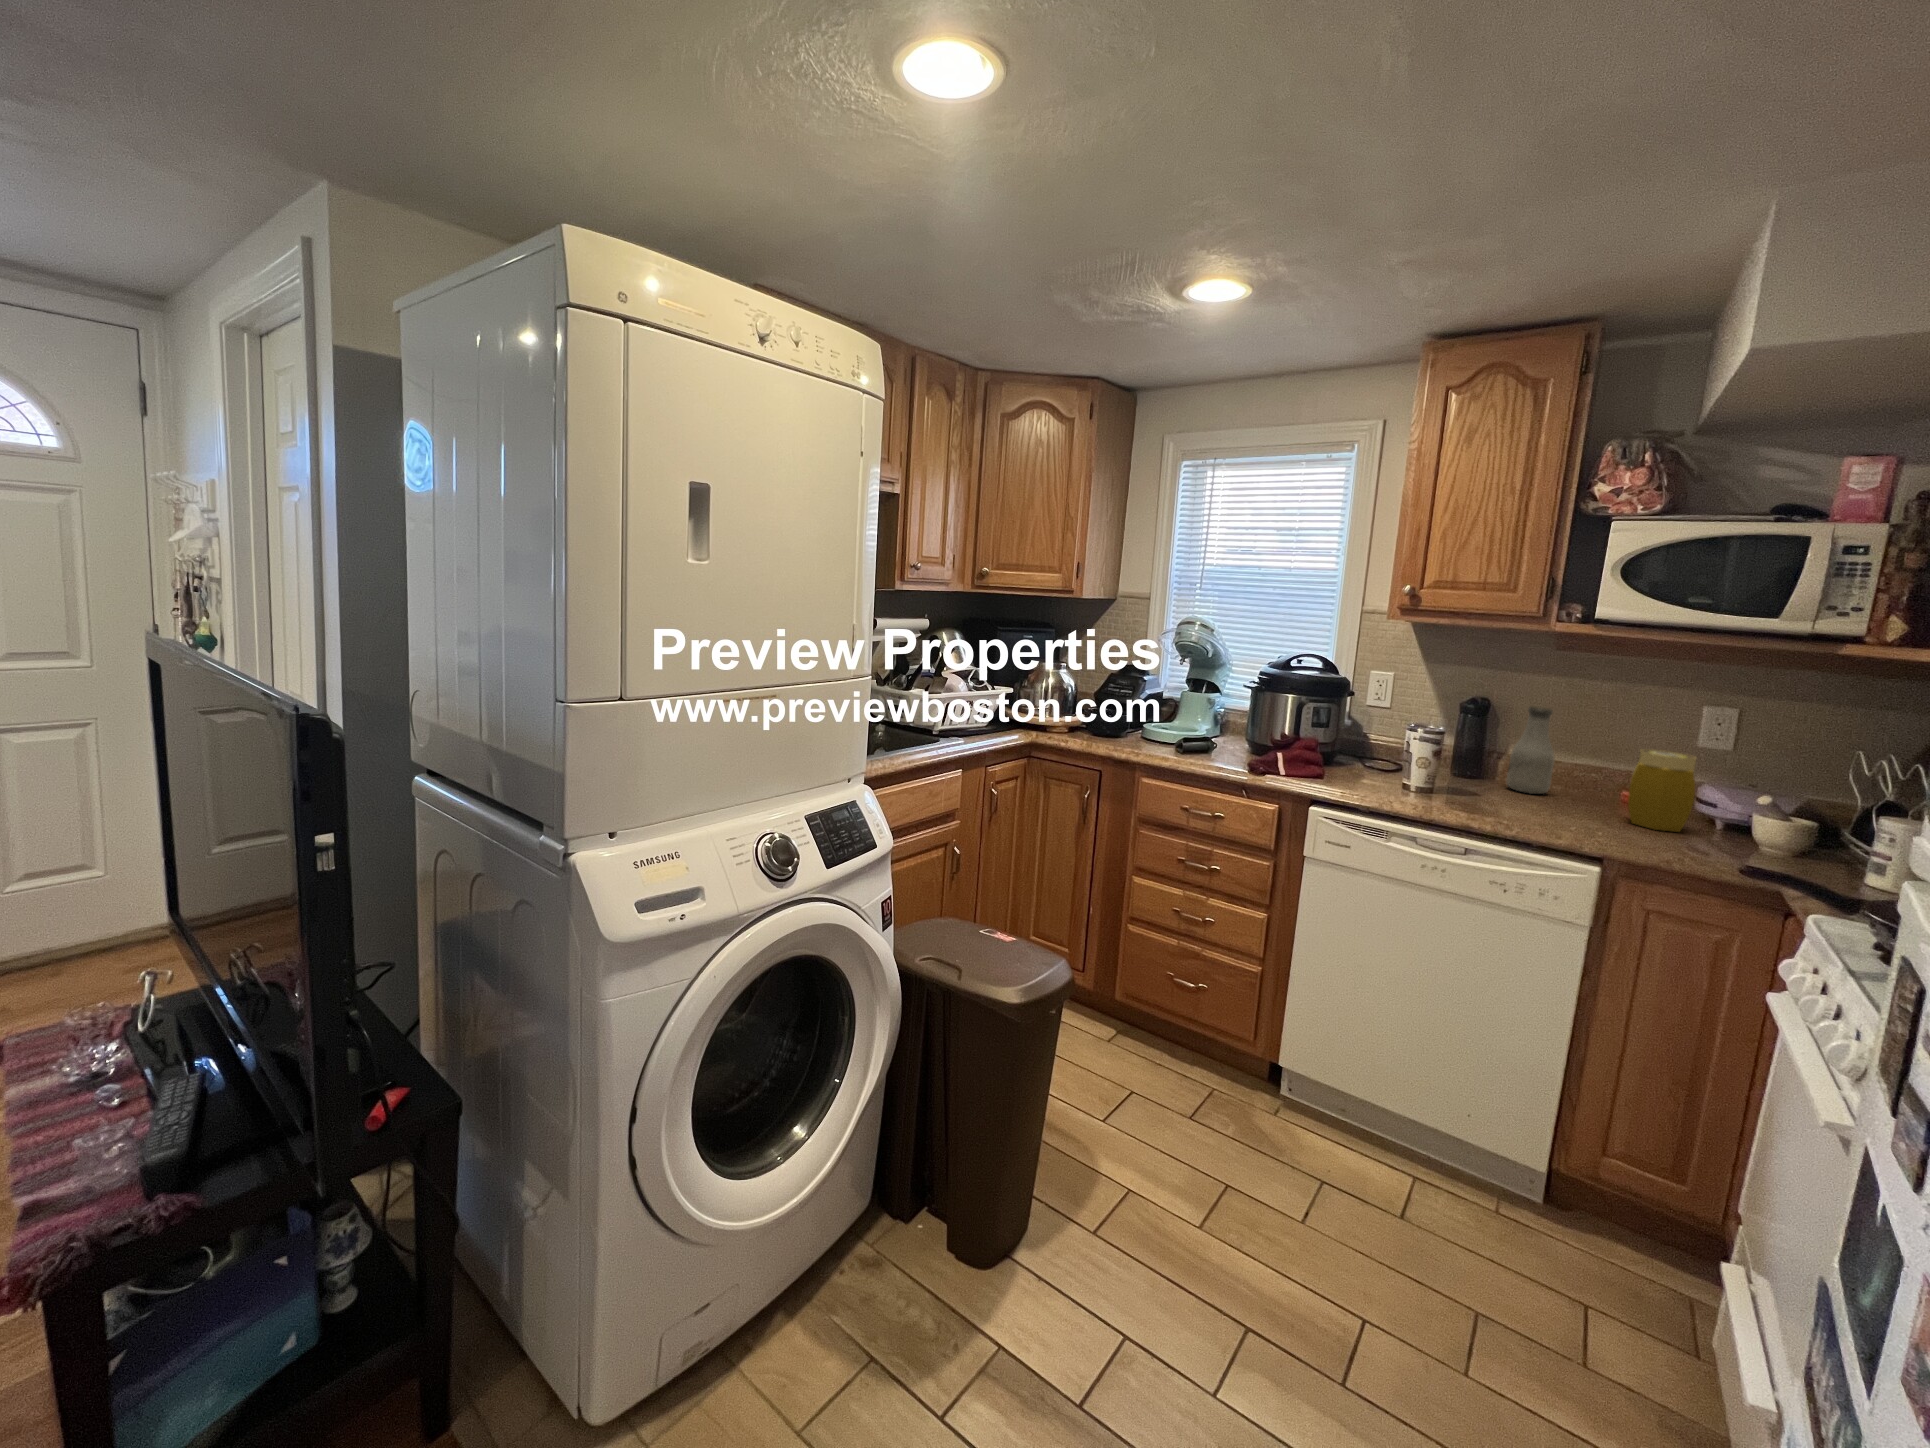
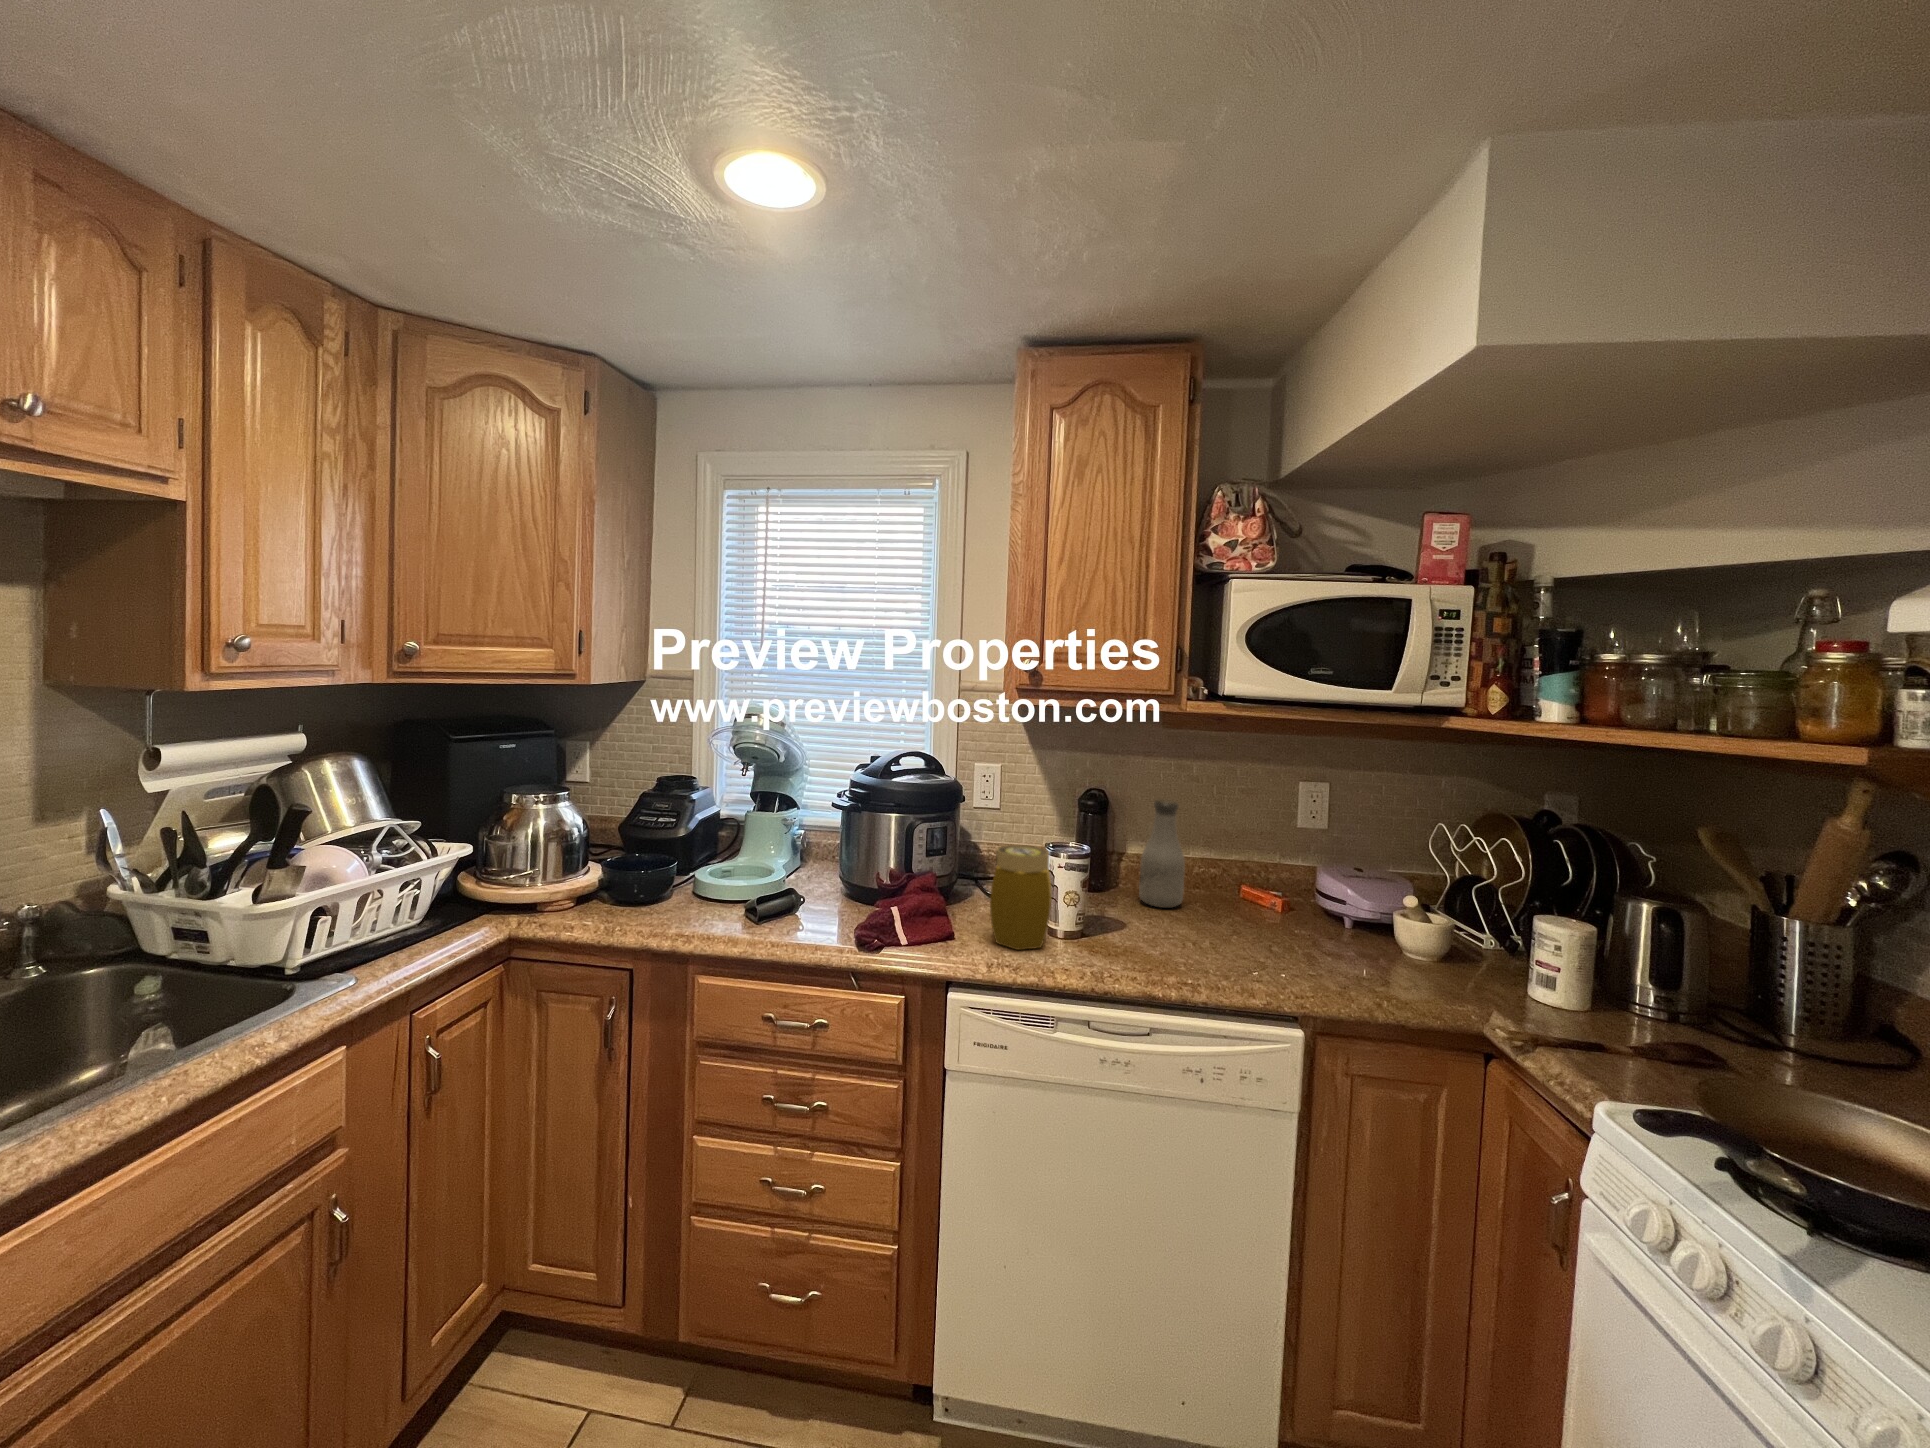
jar: present [1628,749,1696,832] -> present [990,845,1051,950]

